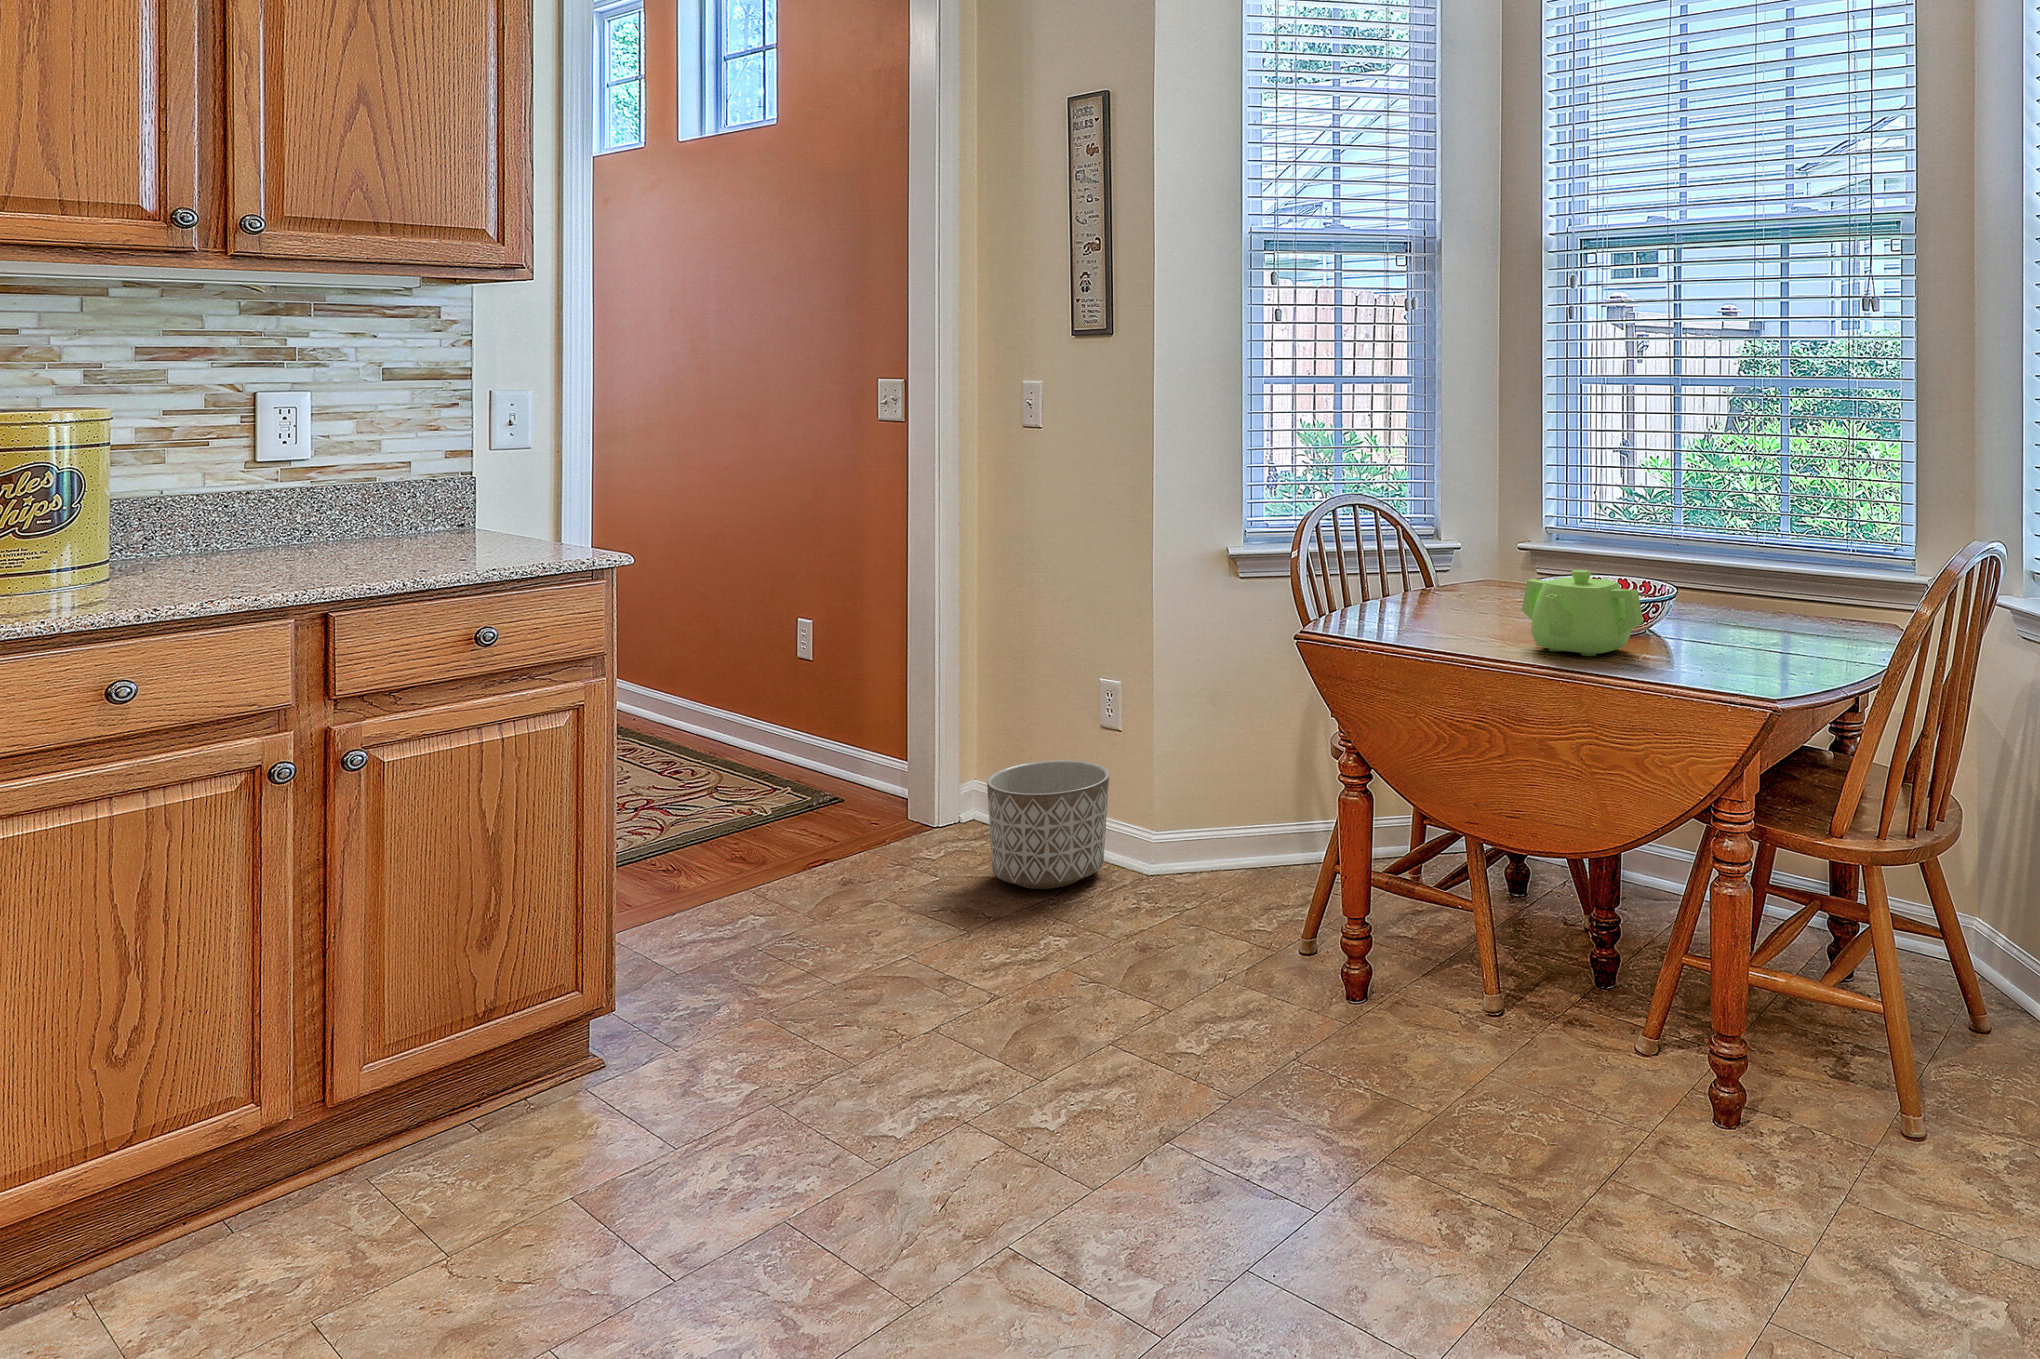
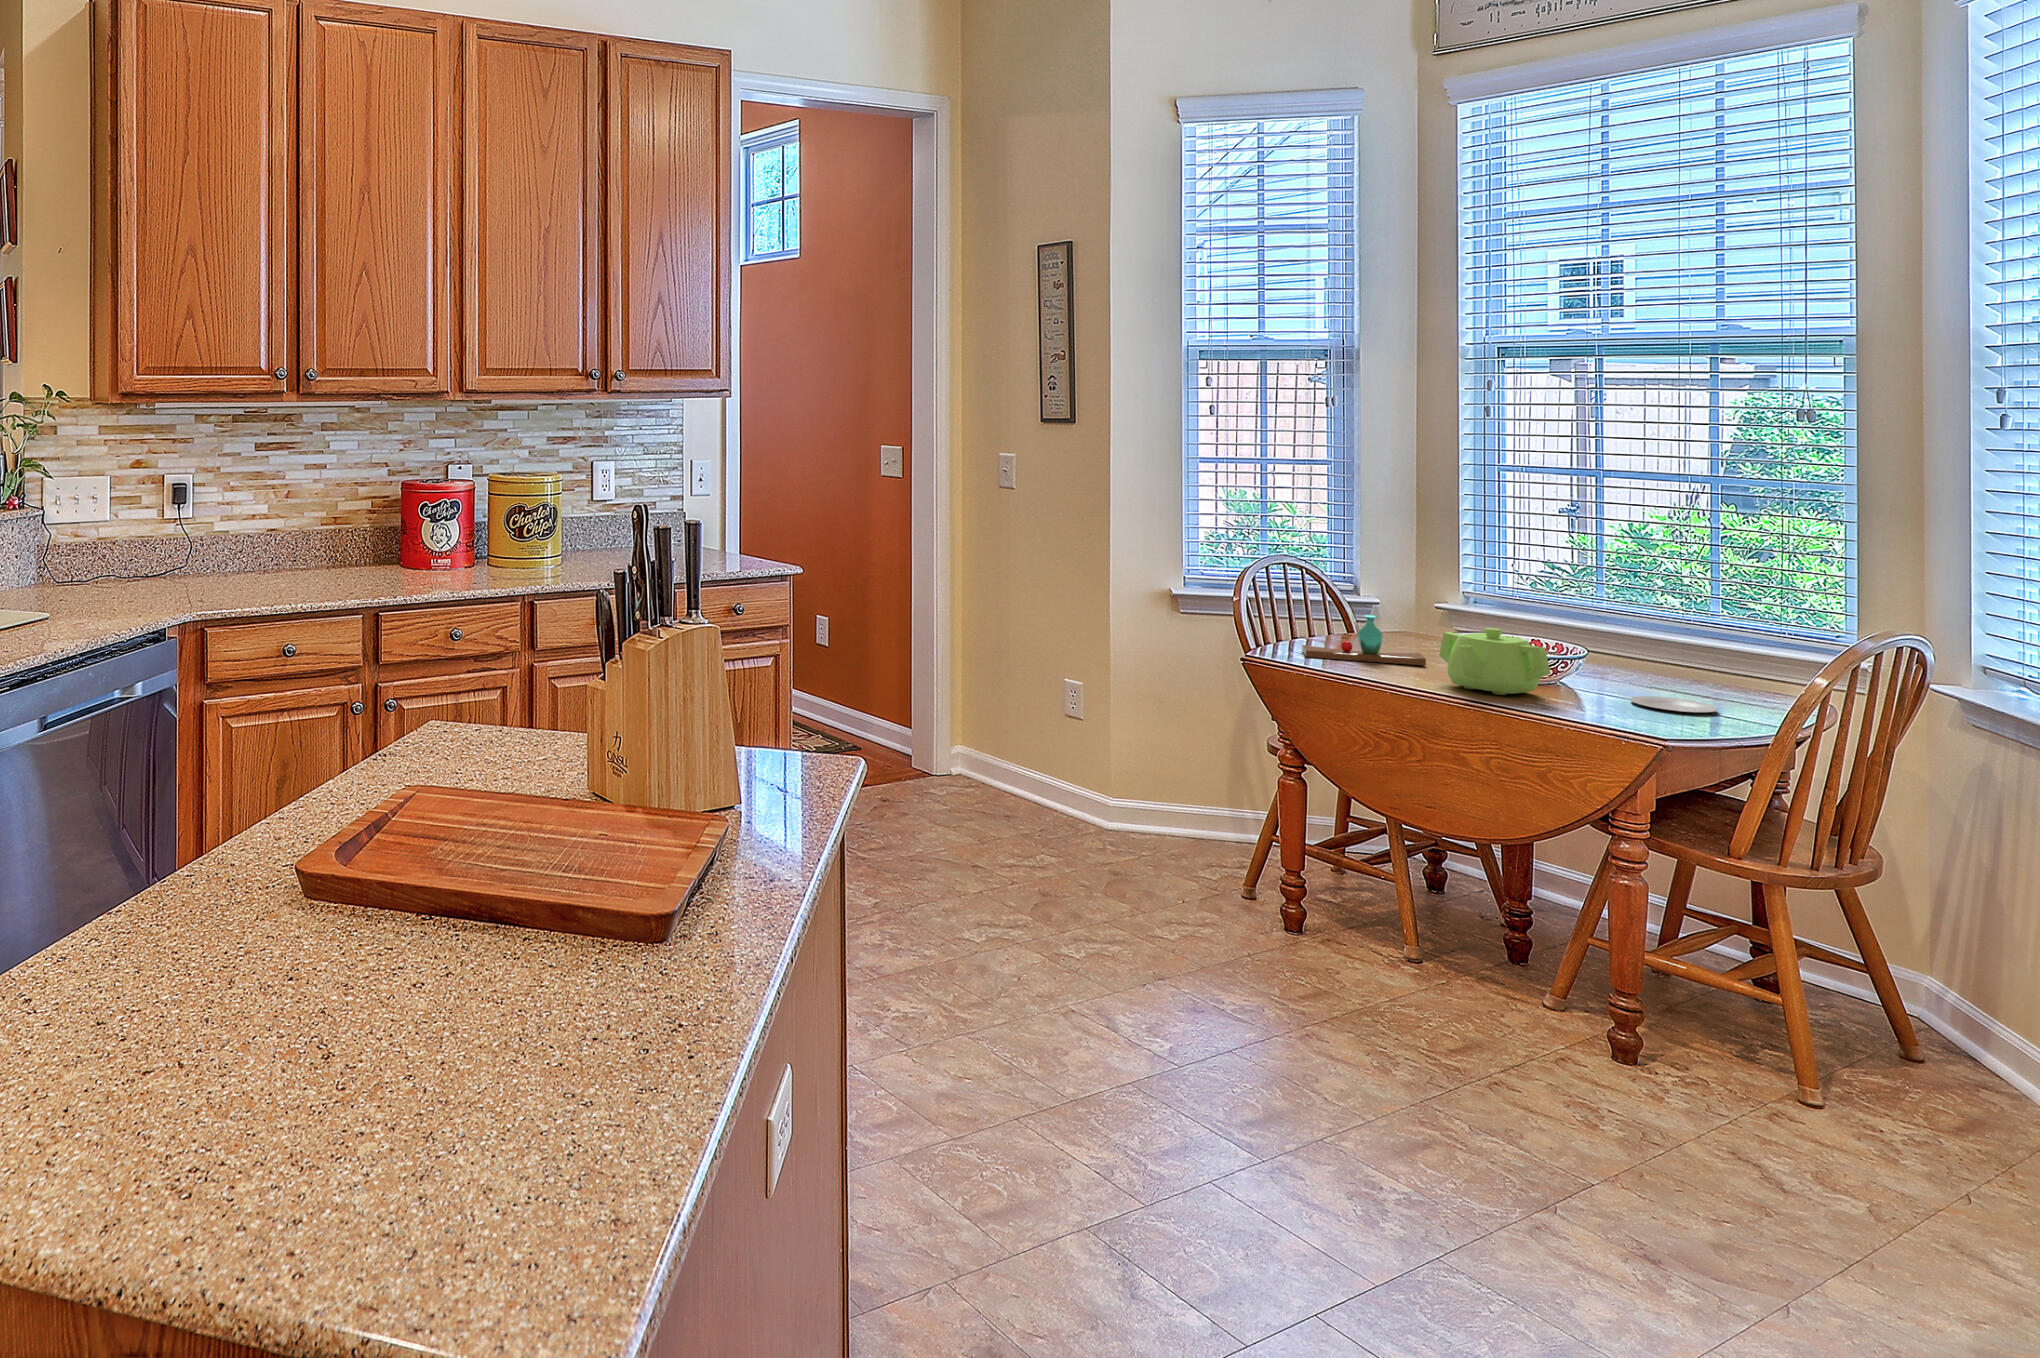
plate: none [1709,497,1811,656] -> present [1630,696,1718,713]
vase: none [1368,564,1507,626] -> present [1302,615,1426,665]
planter: present [987,760,1109,889] -> none [987,736,1079,828]

